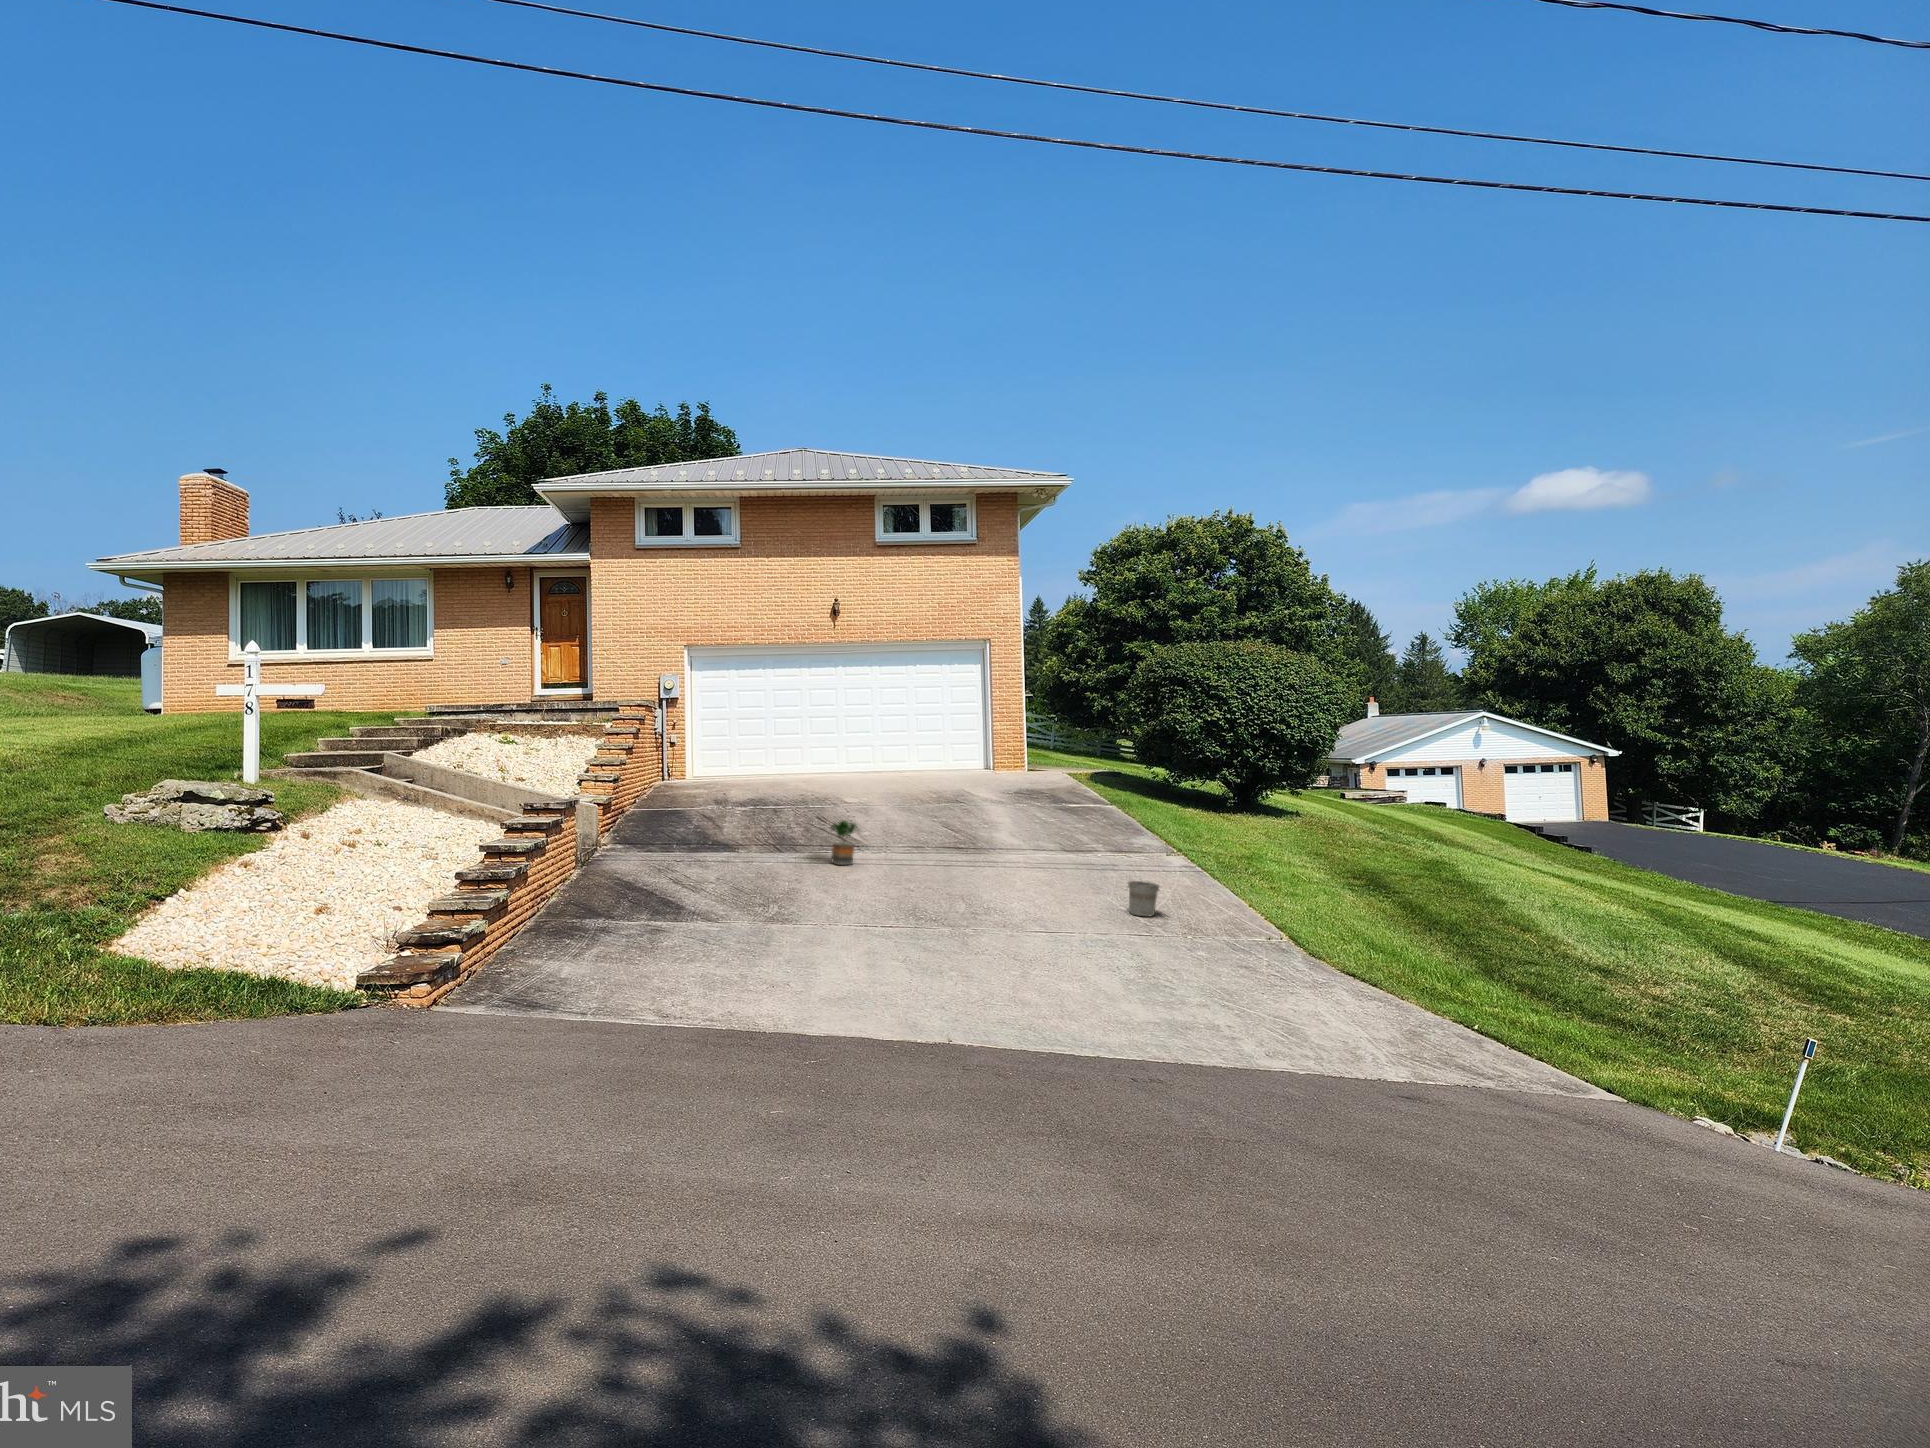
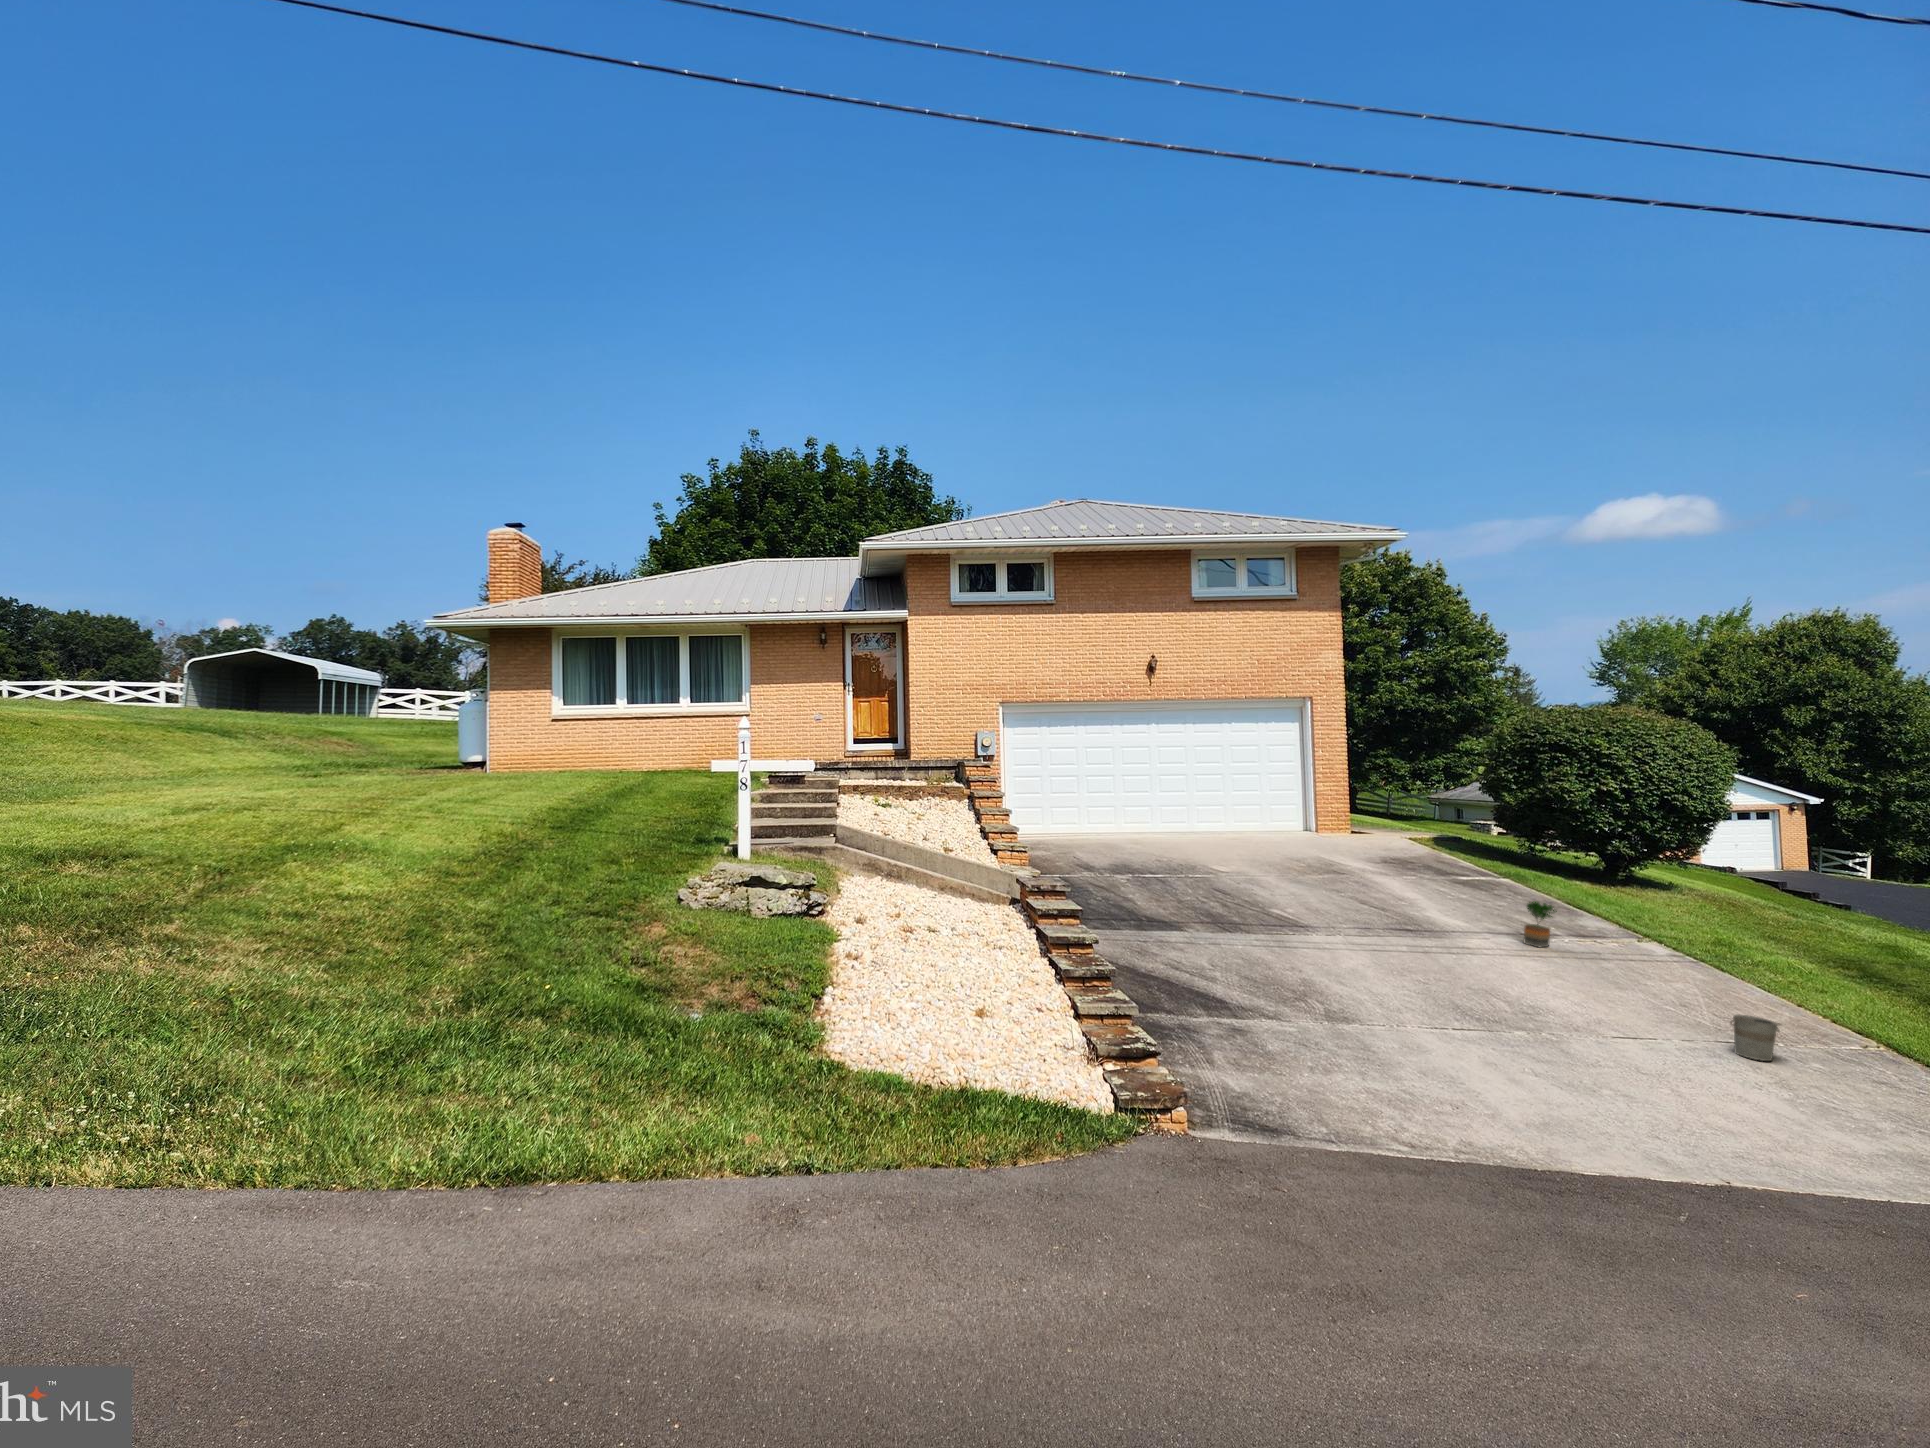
potted tree: present [831,820,857,865] -> present [1524,901,1557,947]

